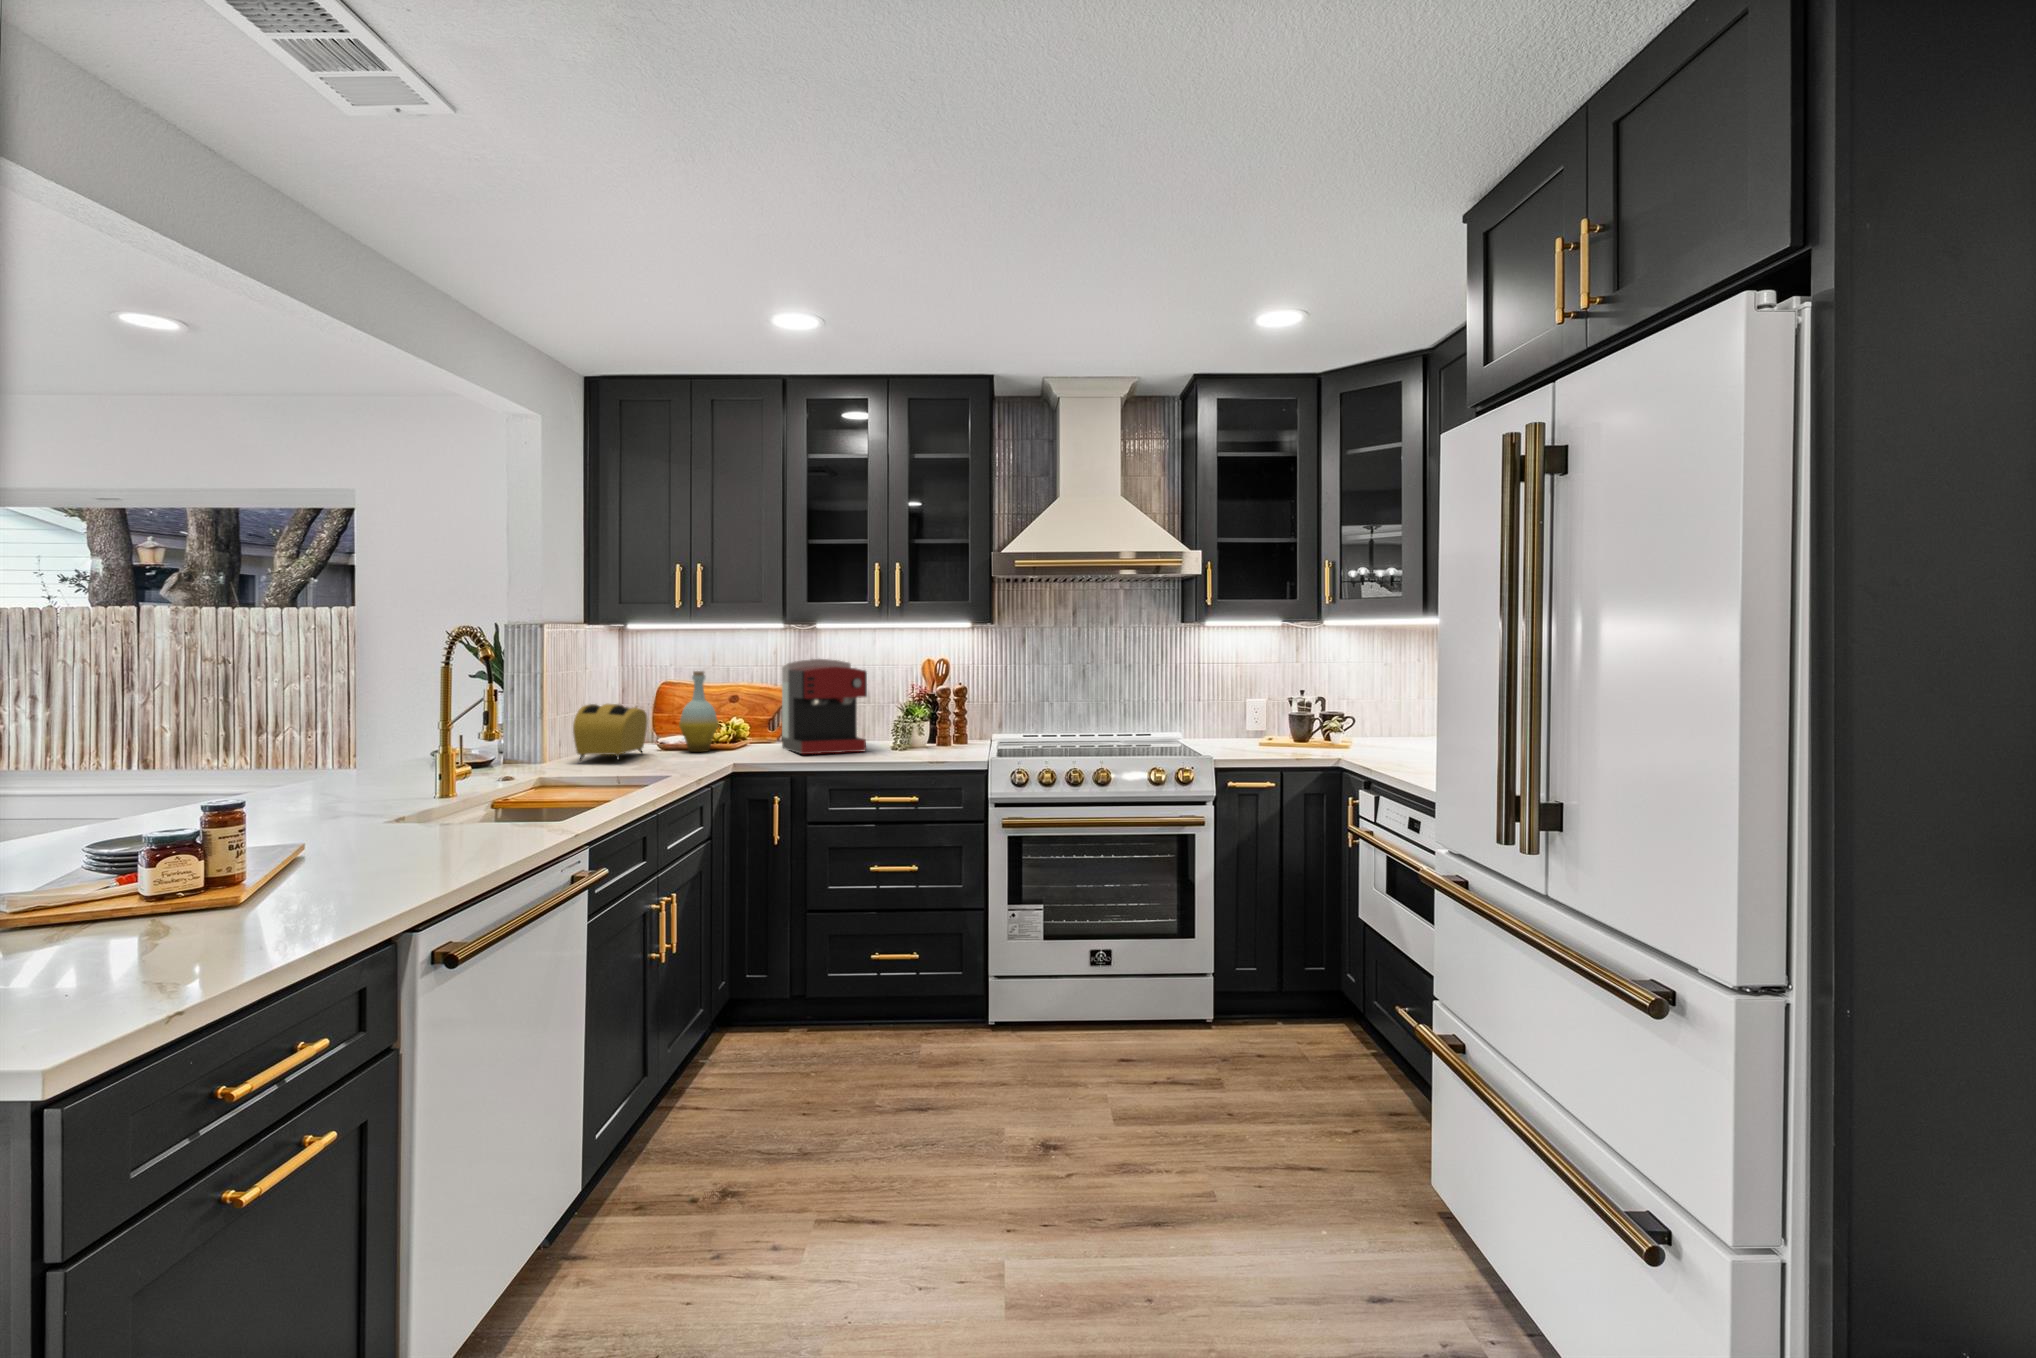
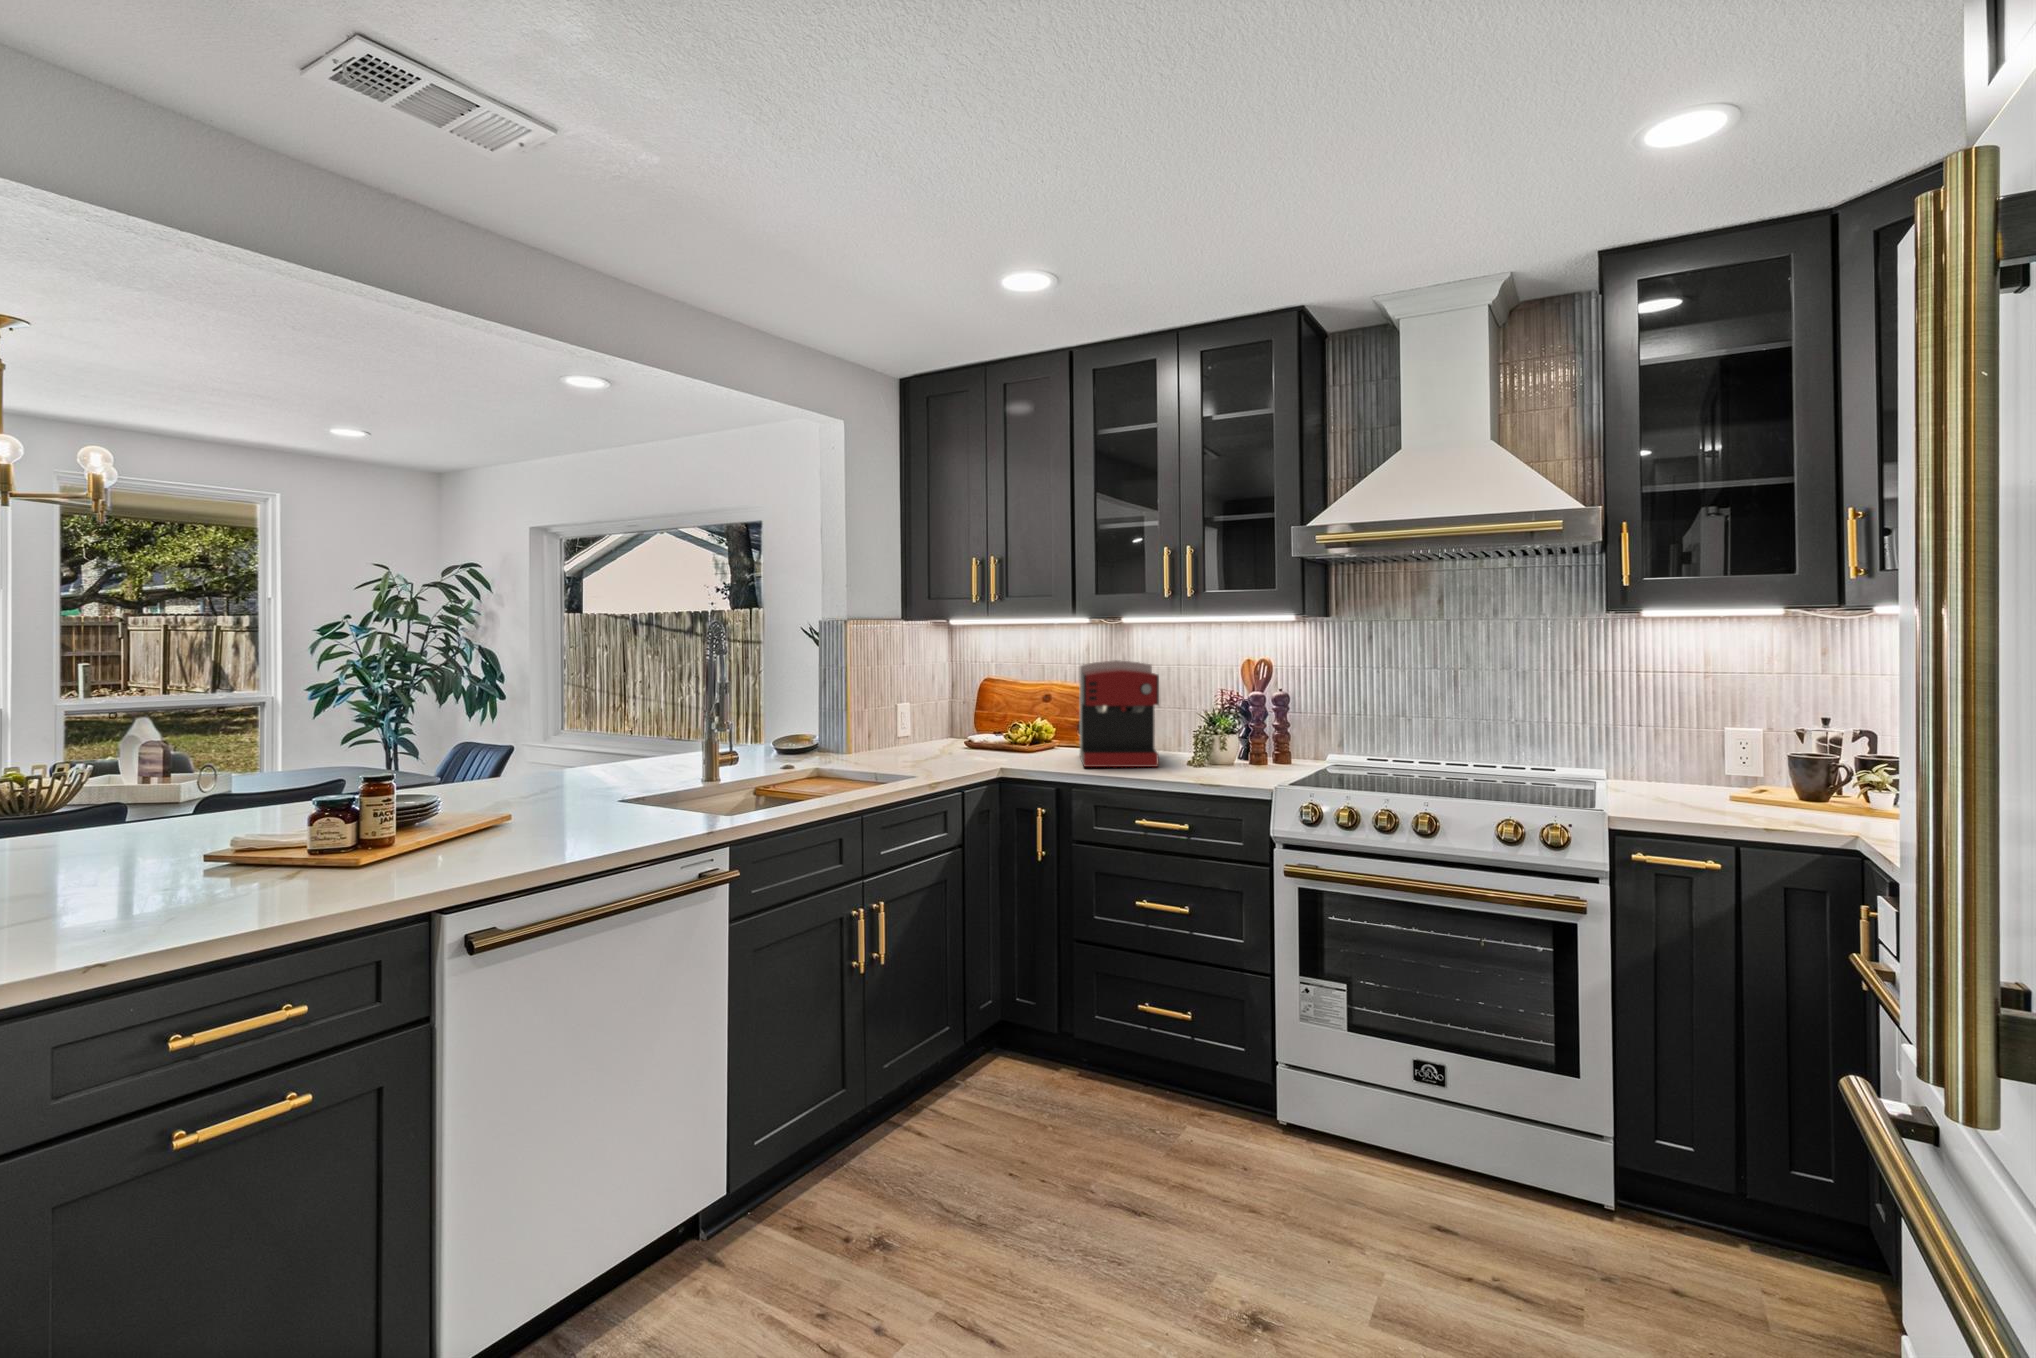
bottle: present [679,671,718,752] -> none [975,673,1014,757]
toaster: present [573,704,647,760] -> none [867,705,945,765]

